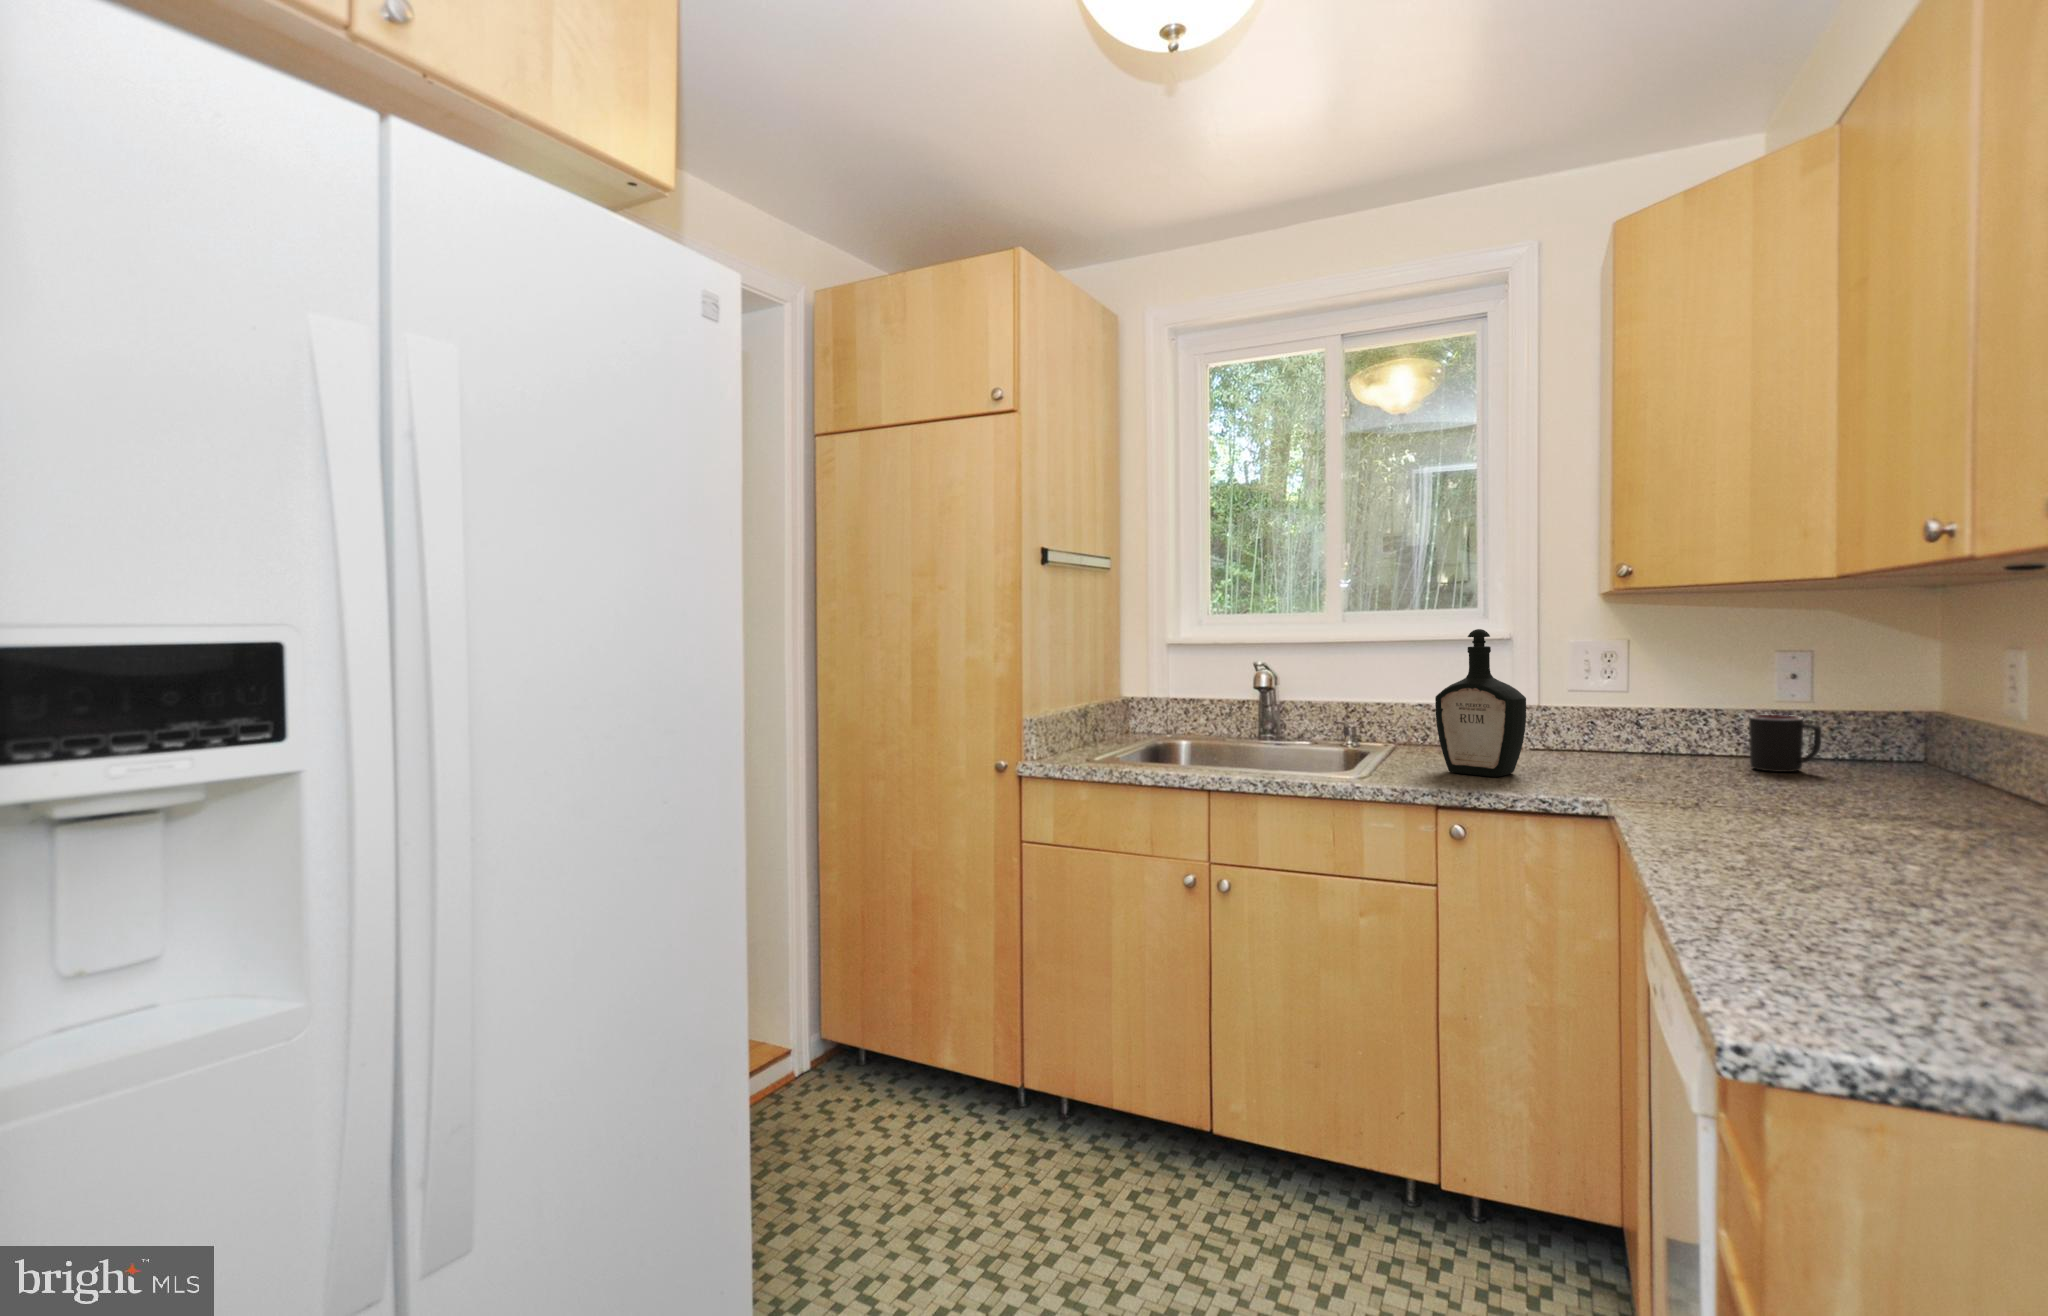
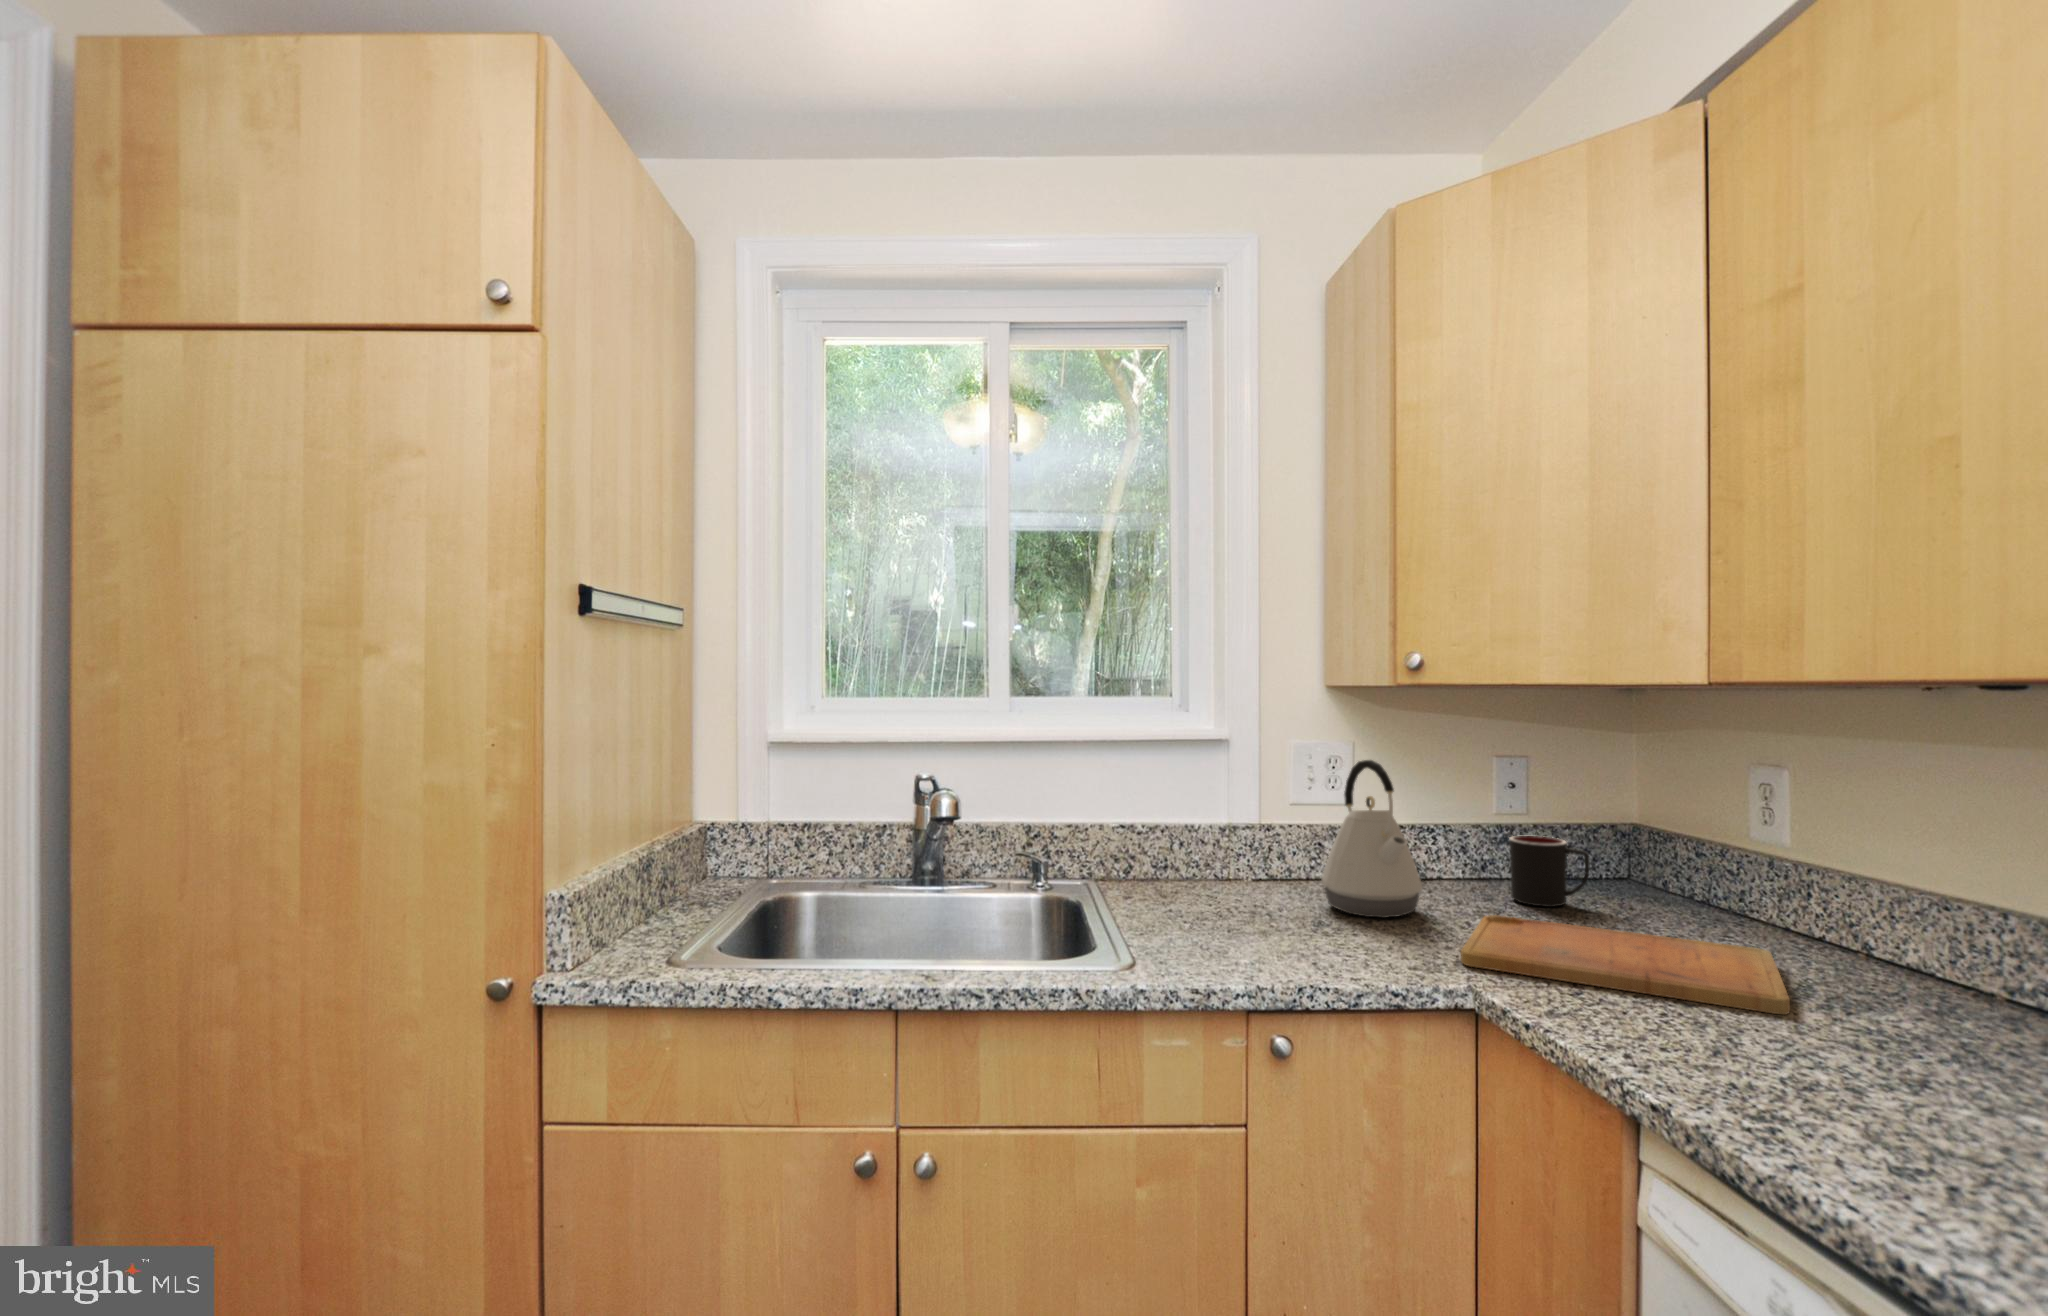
bottle: present [1435,629,1526,777] -> none [1203,737,1322,947]
kettle: none [1561,649,1646,770] -> present [1322,760,1422,918]
cutting board: none [1614,768,1902,820] -> present [1461,915,1790,1015]

